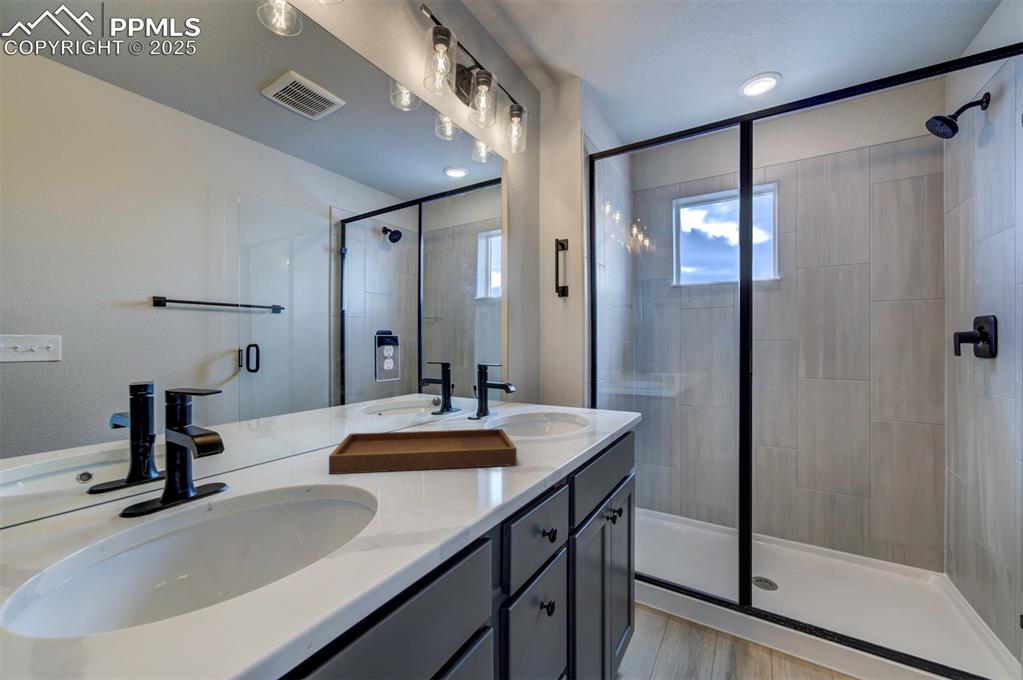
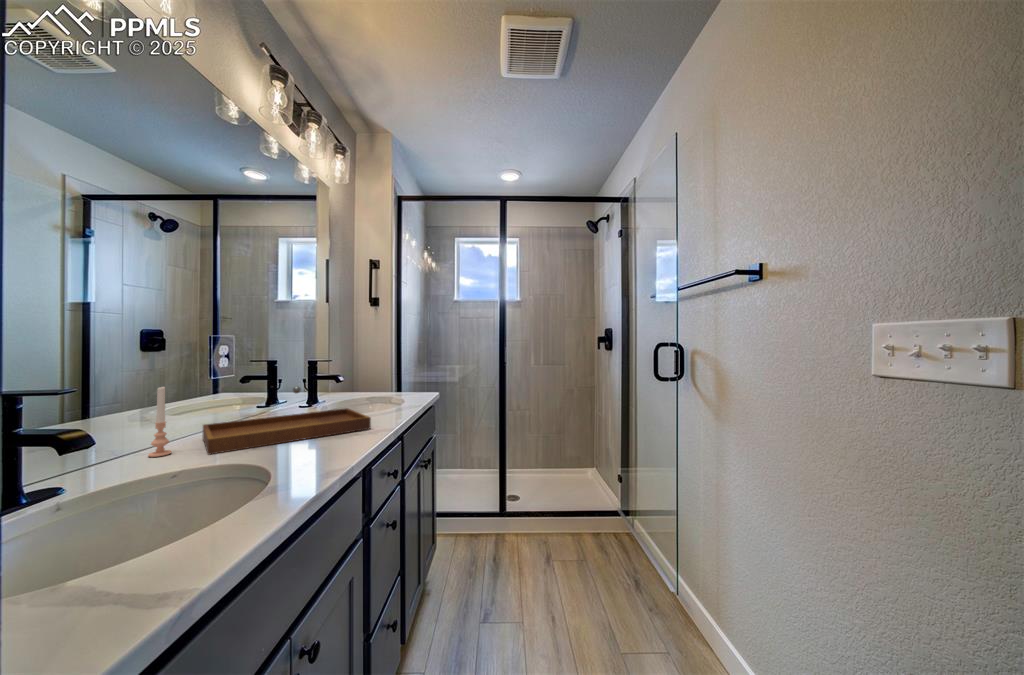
candle: none [286,391,307,468] -> present [148,387,172,457]

